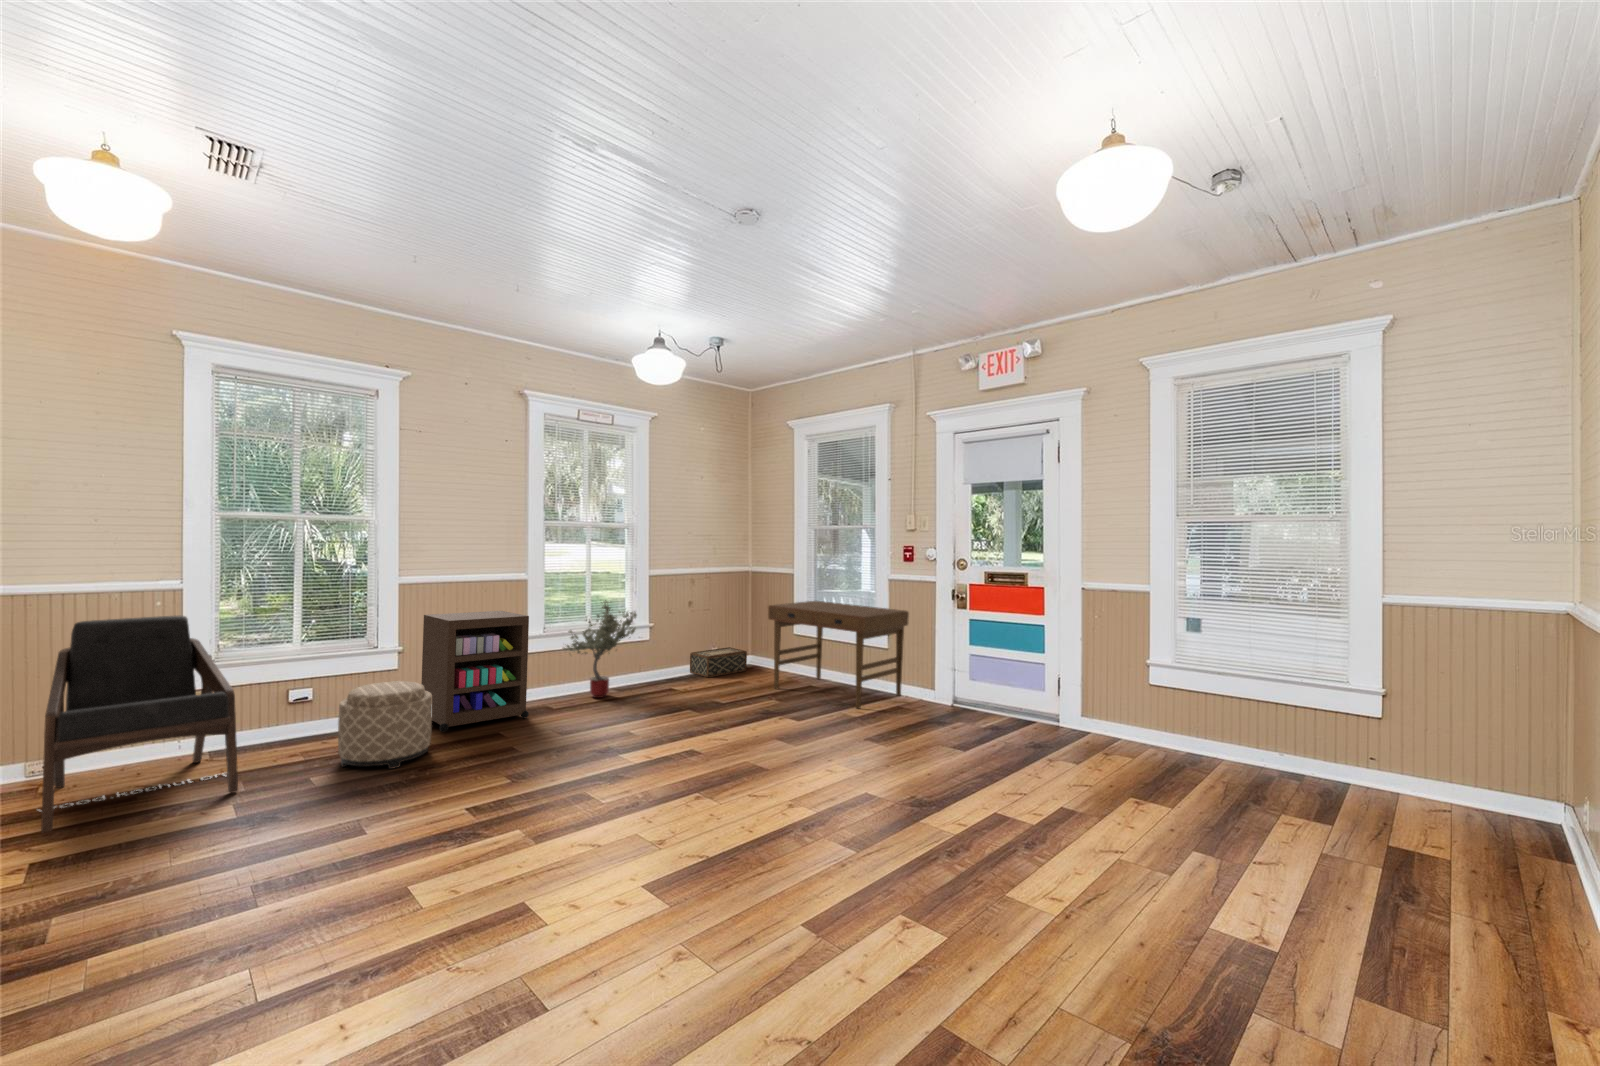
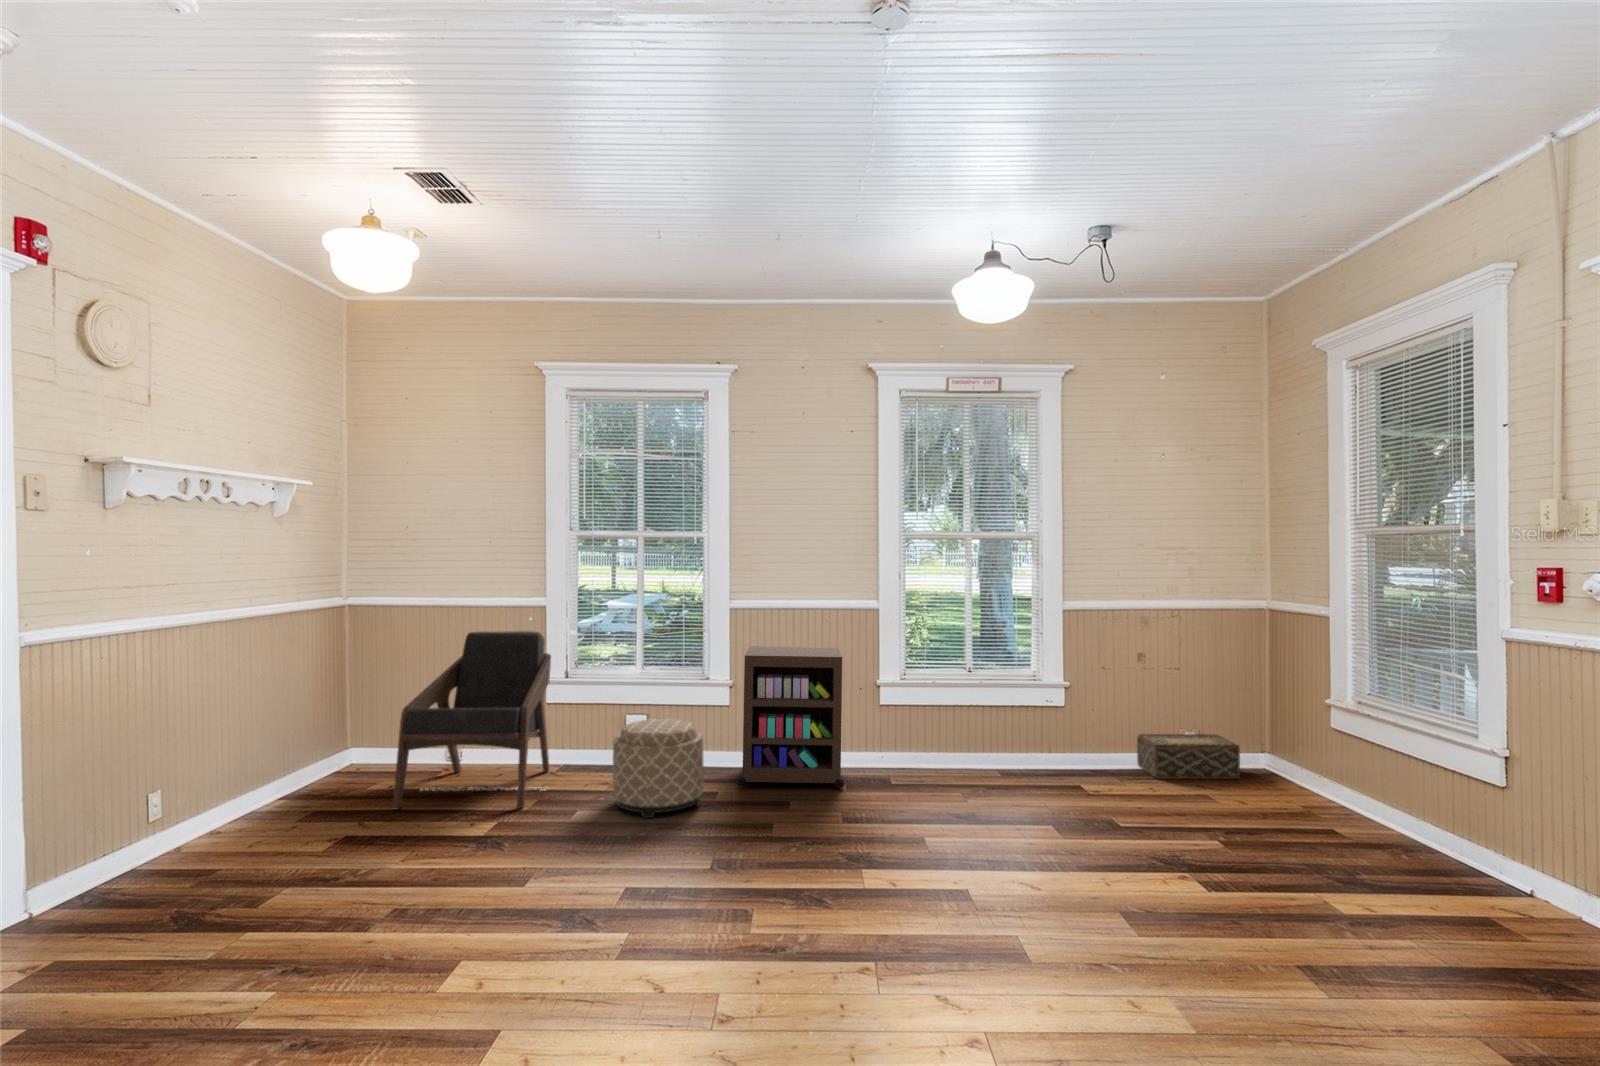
potted tree: present [563,600,637,698] -> none [906,642,1018,780]
desk: present [768,601,909,708] -> none [1237,670,1553,902]

